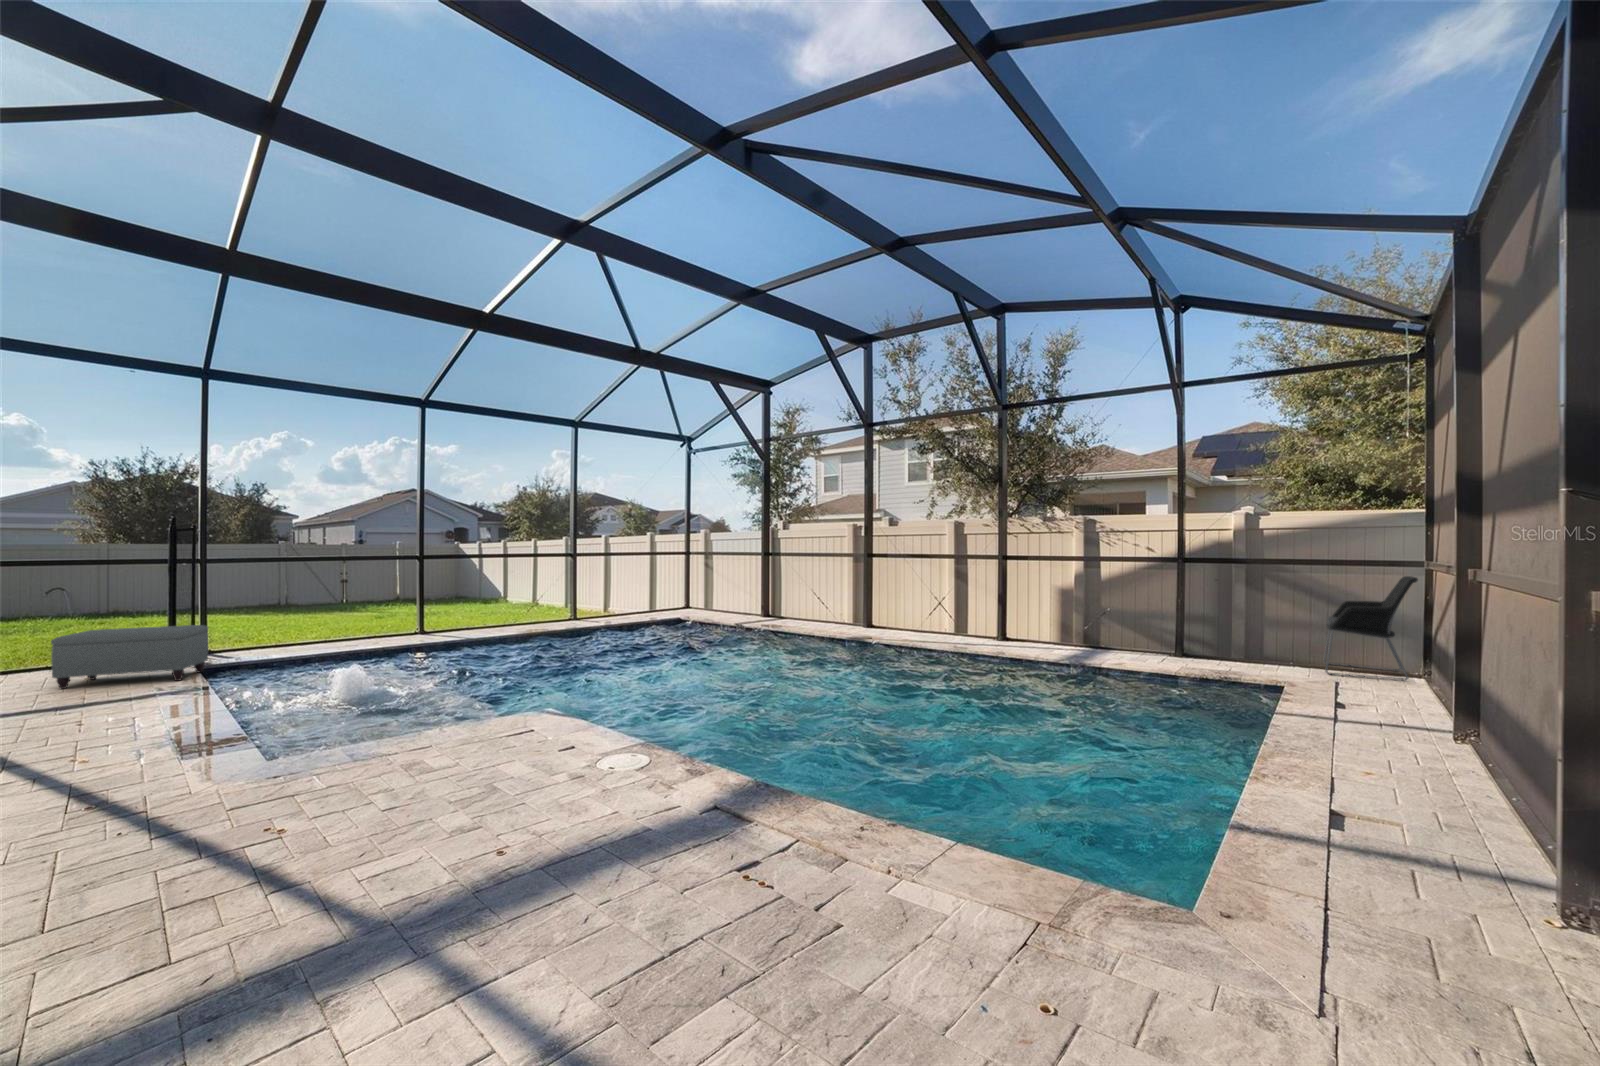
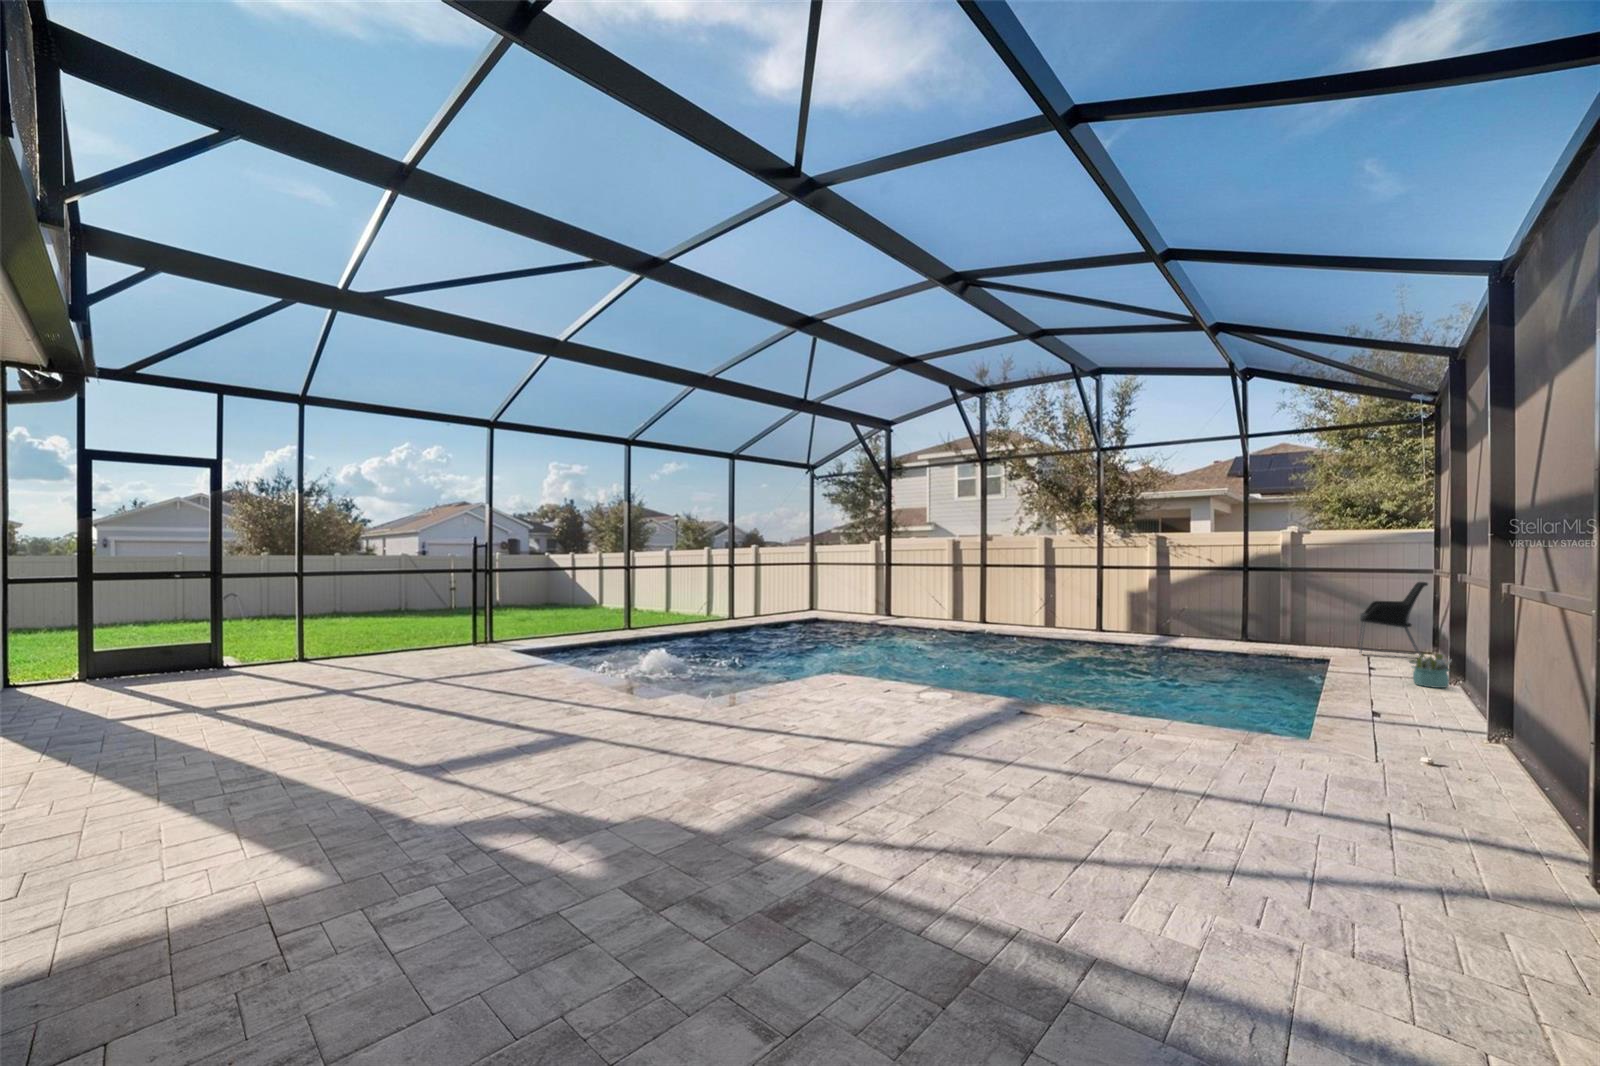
ottoman: present [51,625,208,689] -> none [409,611,496,657]
decorative plant: none [1388,687,1459,744] -> present [1408,652,1451,688]

